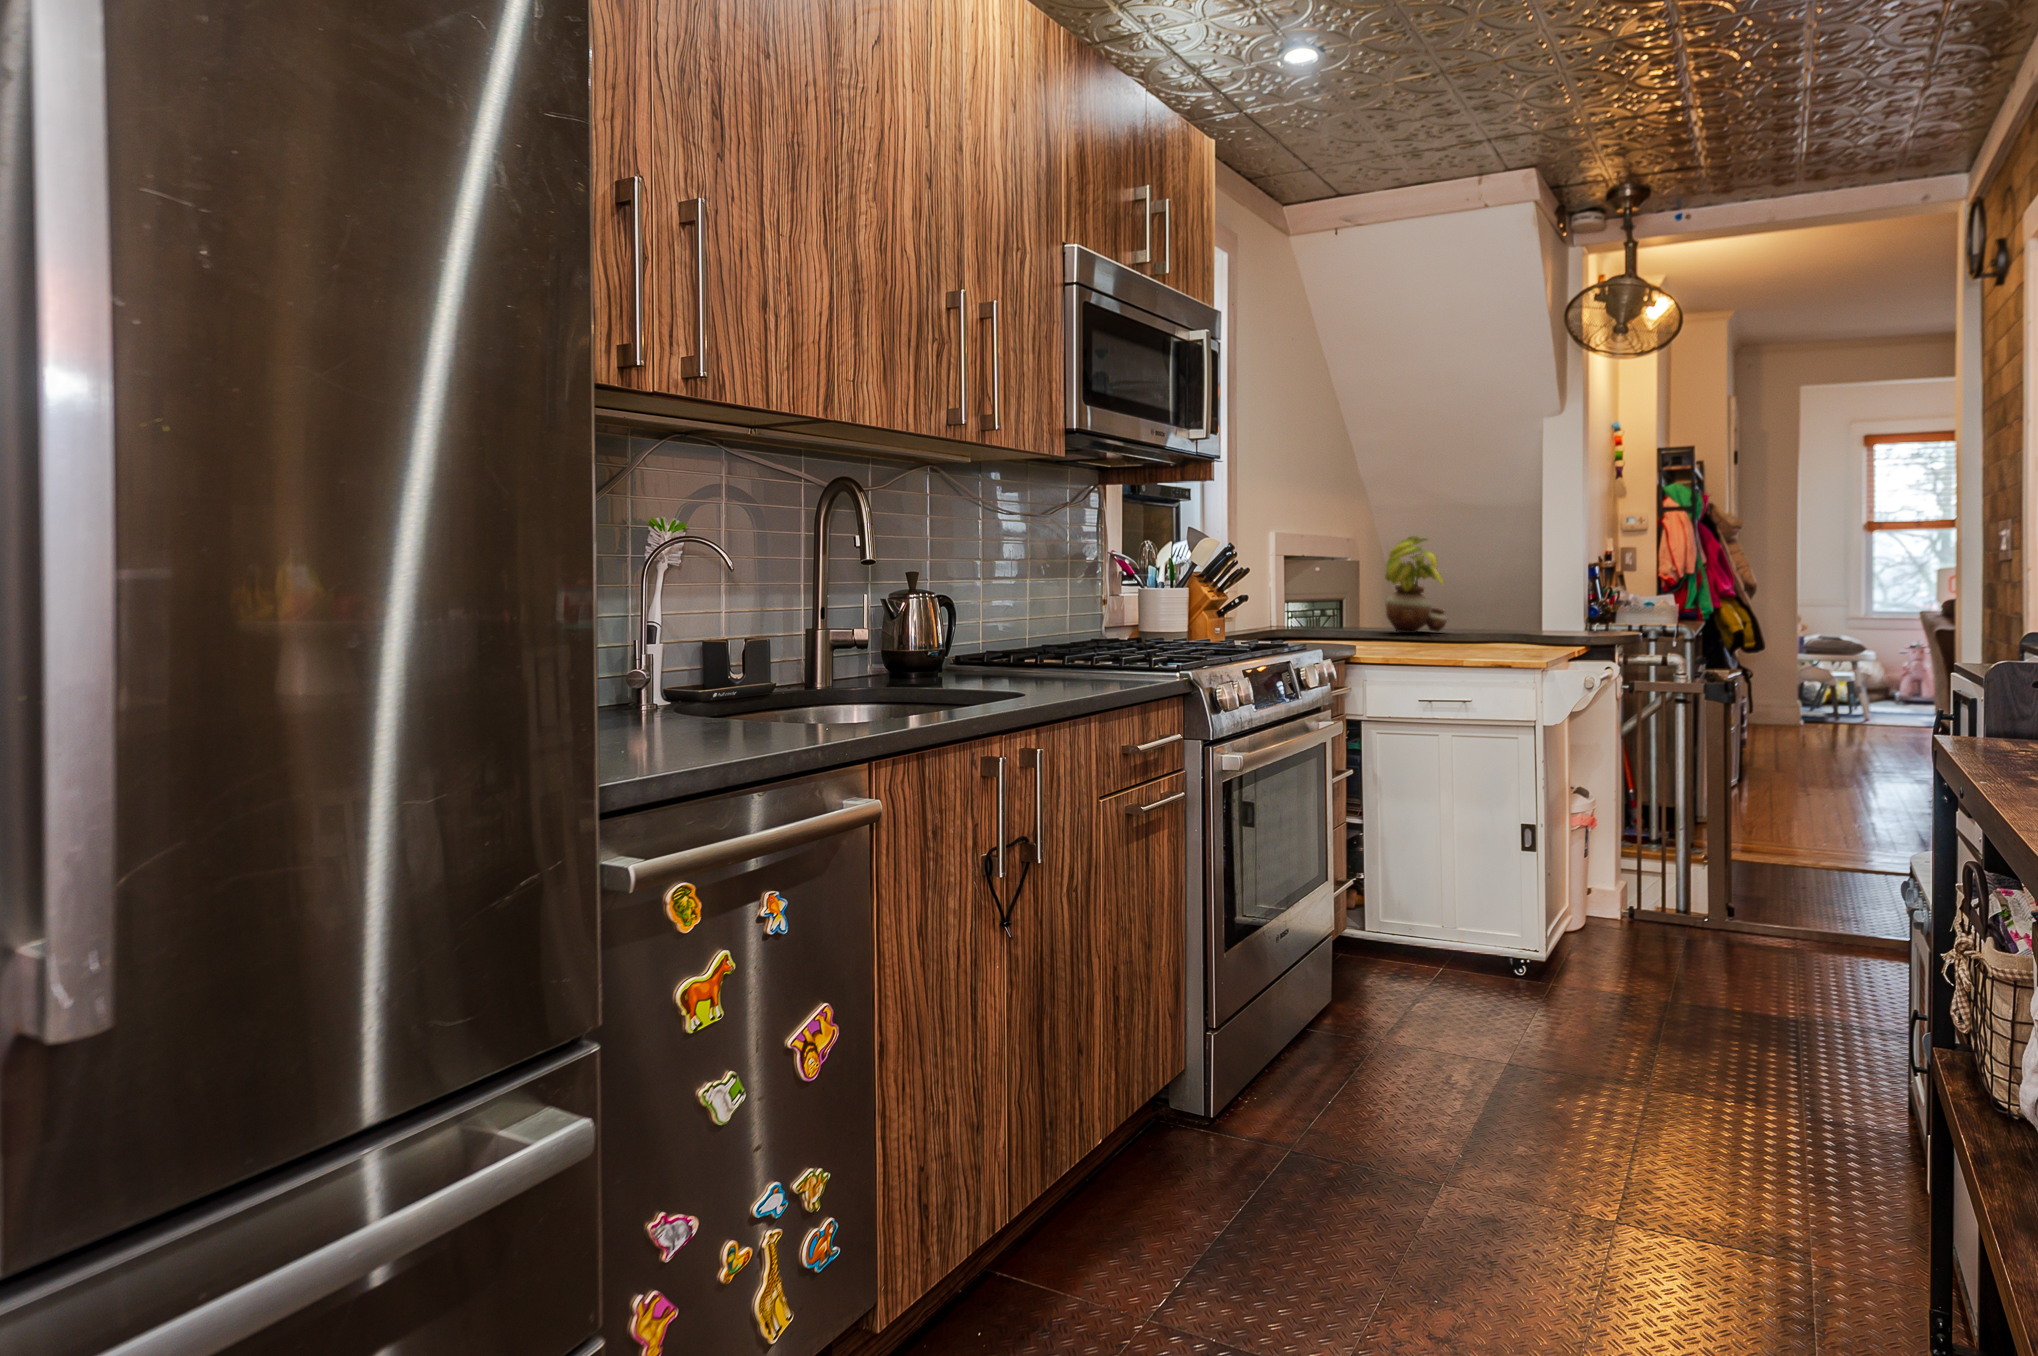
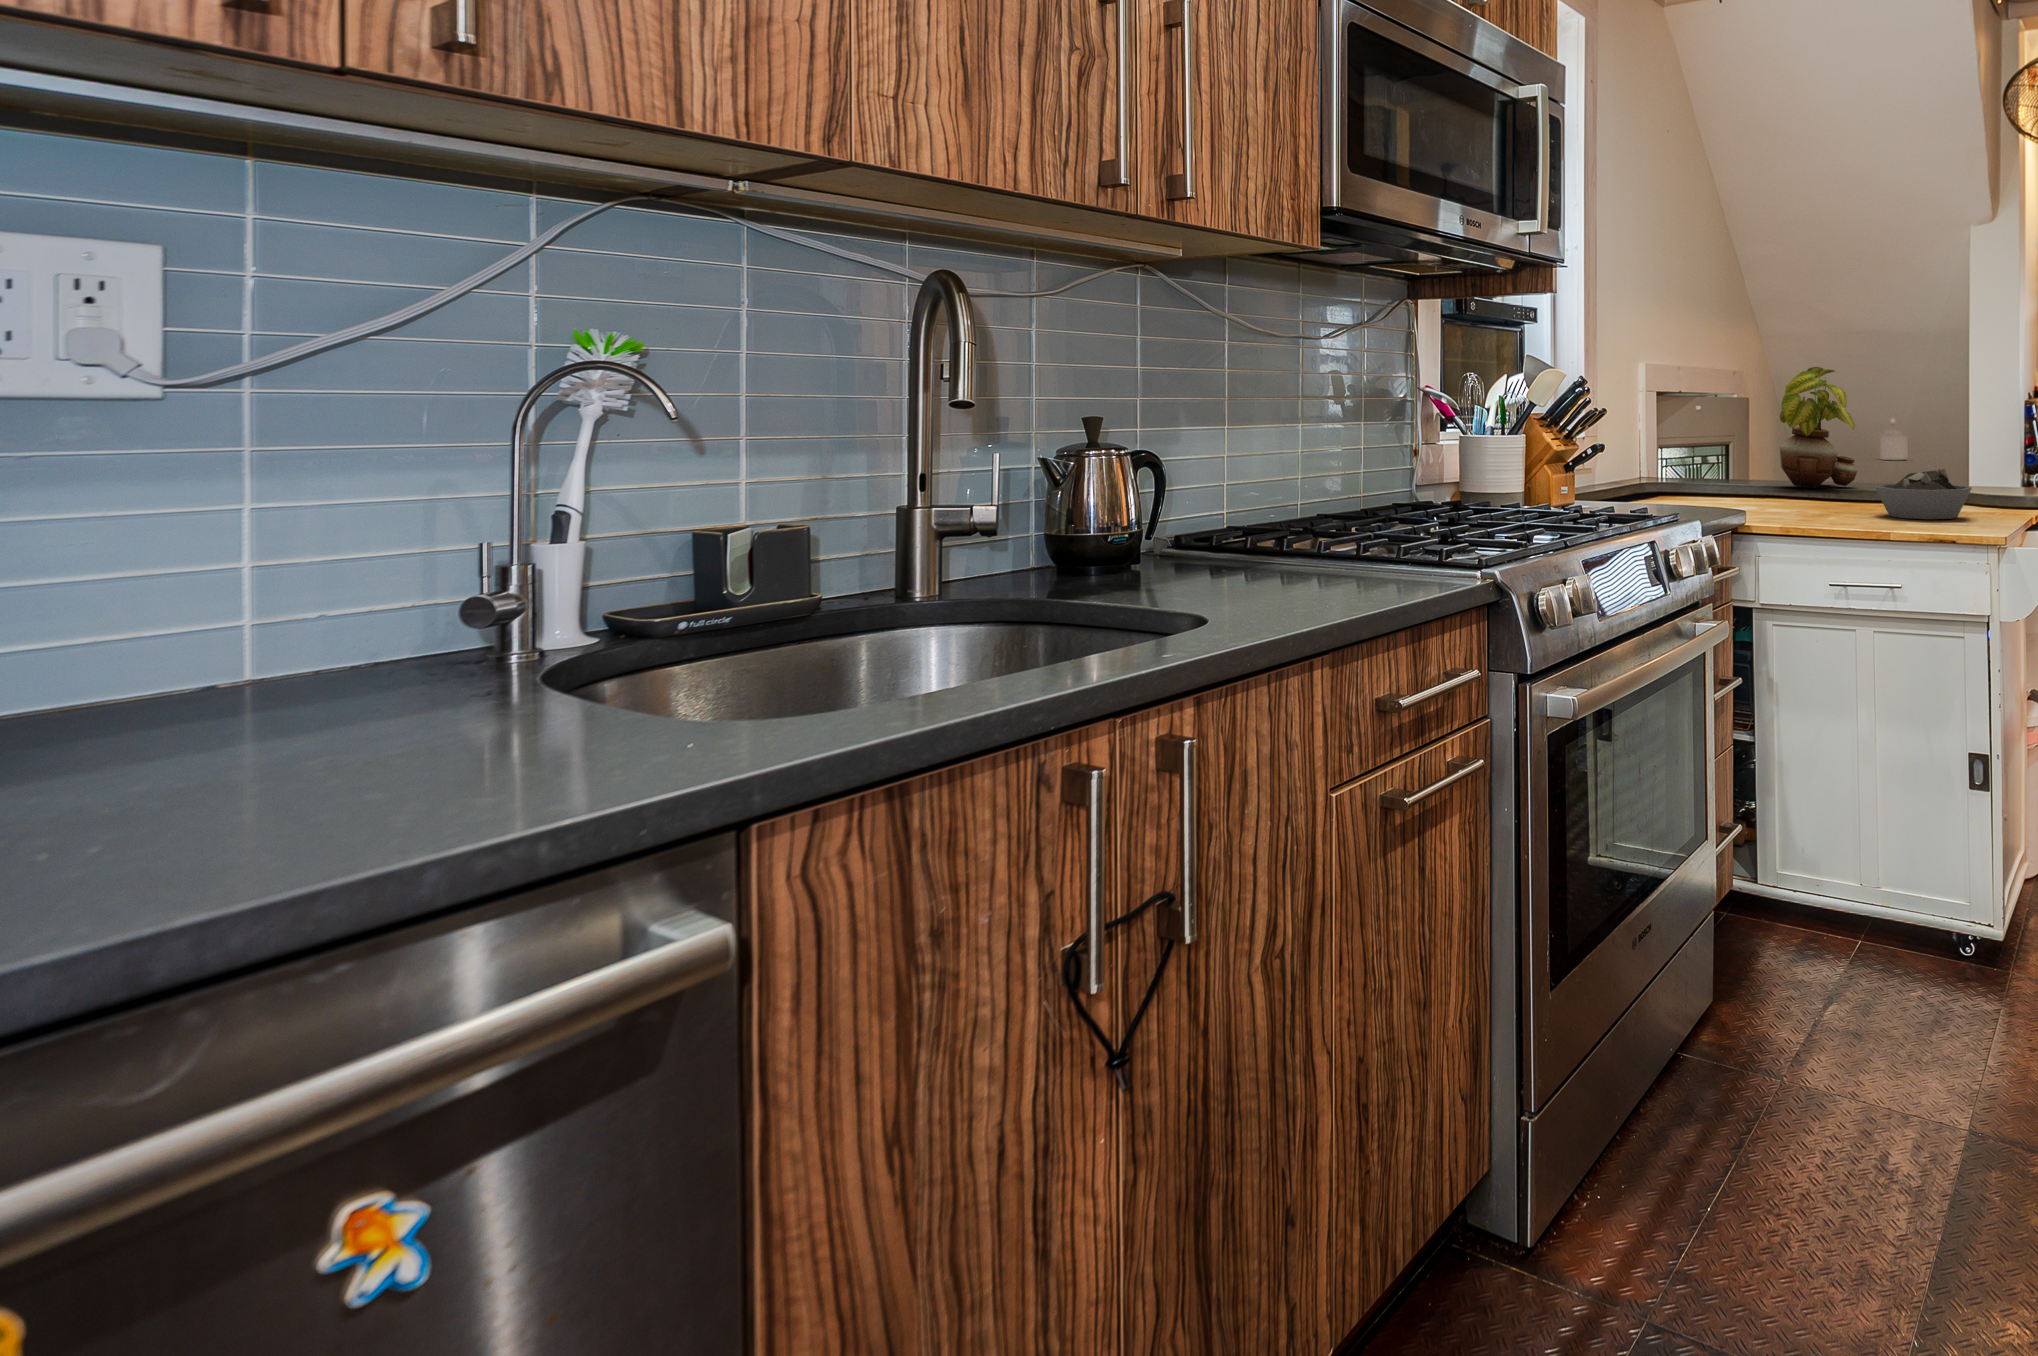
soap dispenser: none [1474,576,1499,616] -> present [1880,430,1908,460]
bowl: none [1453,613,1525,650] -> present [1875,469,1972,519]

